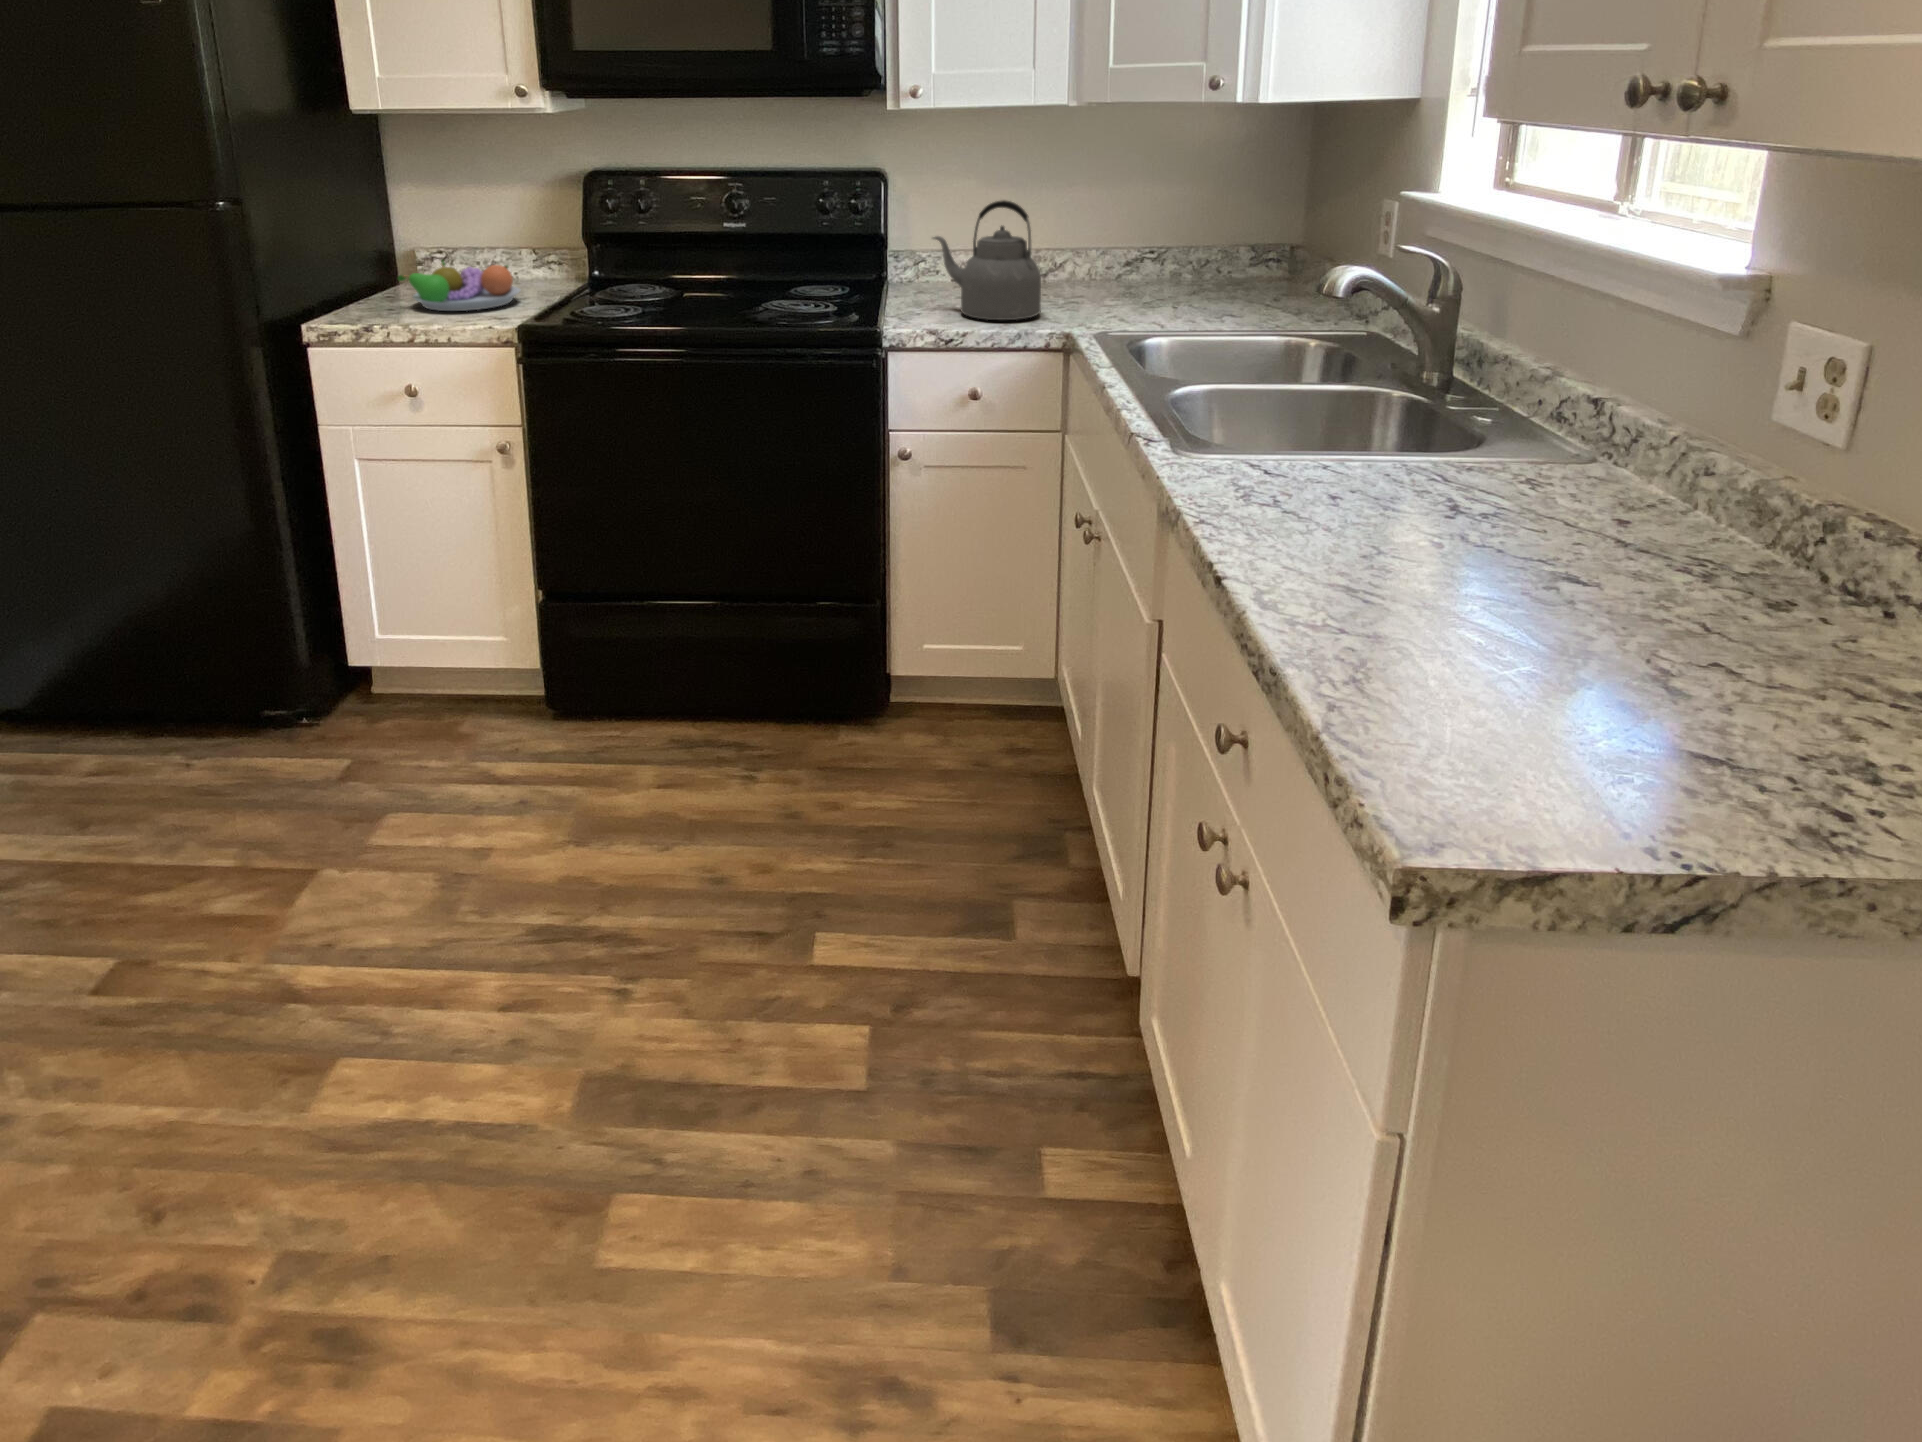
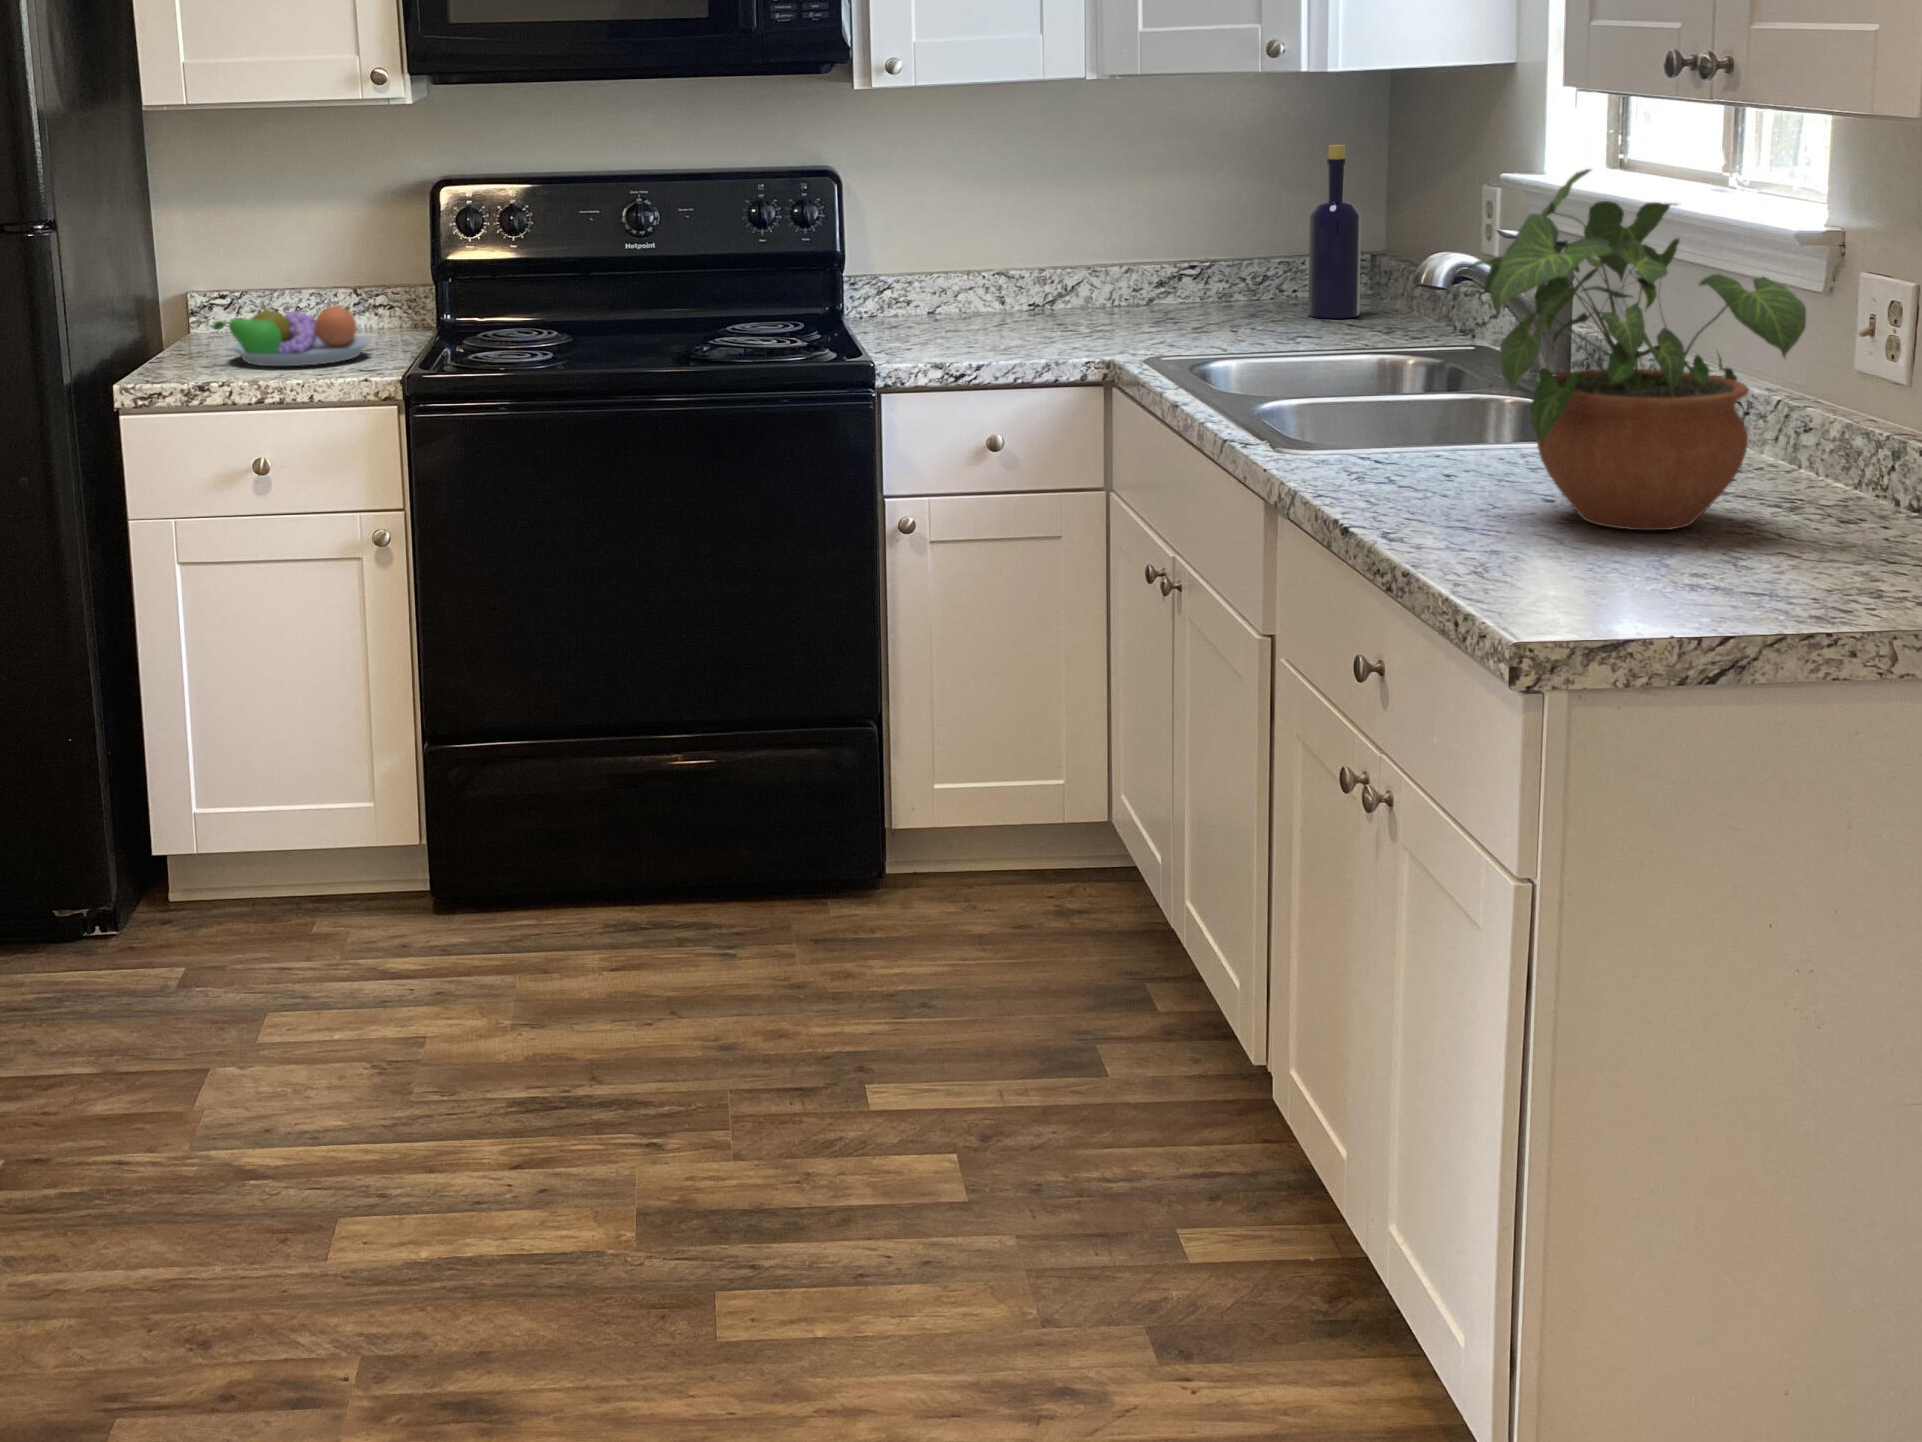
bottle: none [1237,162,1283,296] -> present [1308,145,1361,318]
kettle: present [933,200,1041,320] -> none [918,200,1066,352]
potted plant: none [1360,207,1768,611] -> present [1465,169,1806,530]

